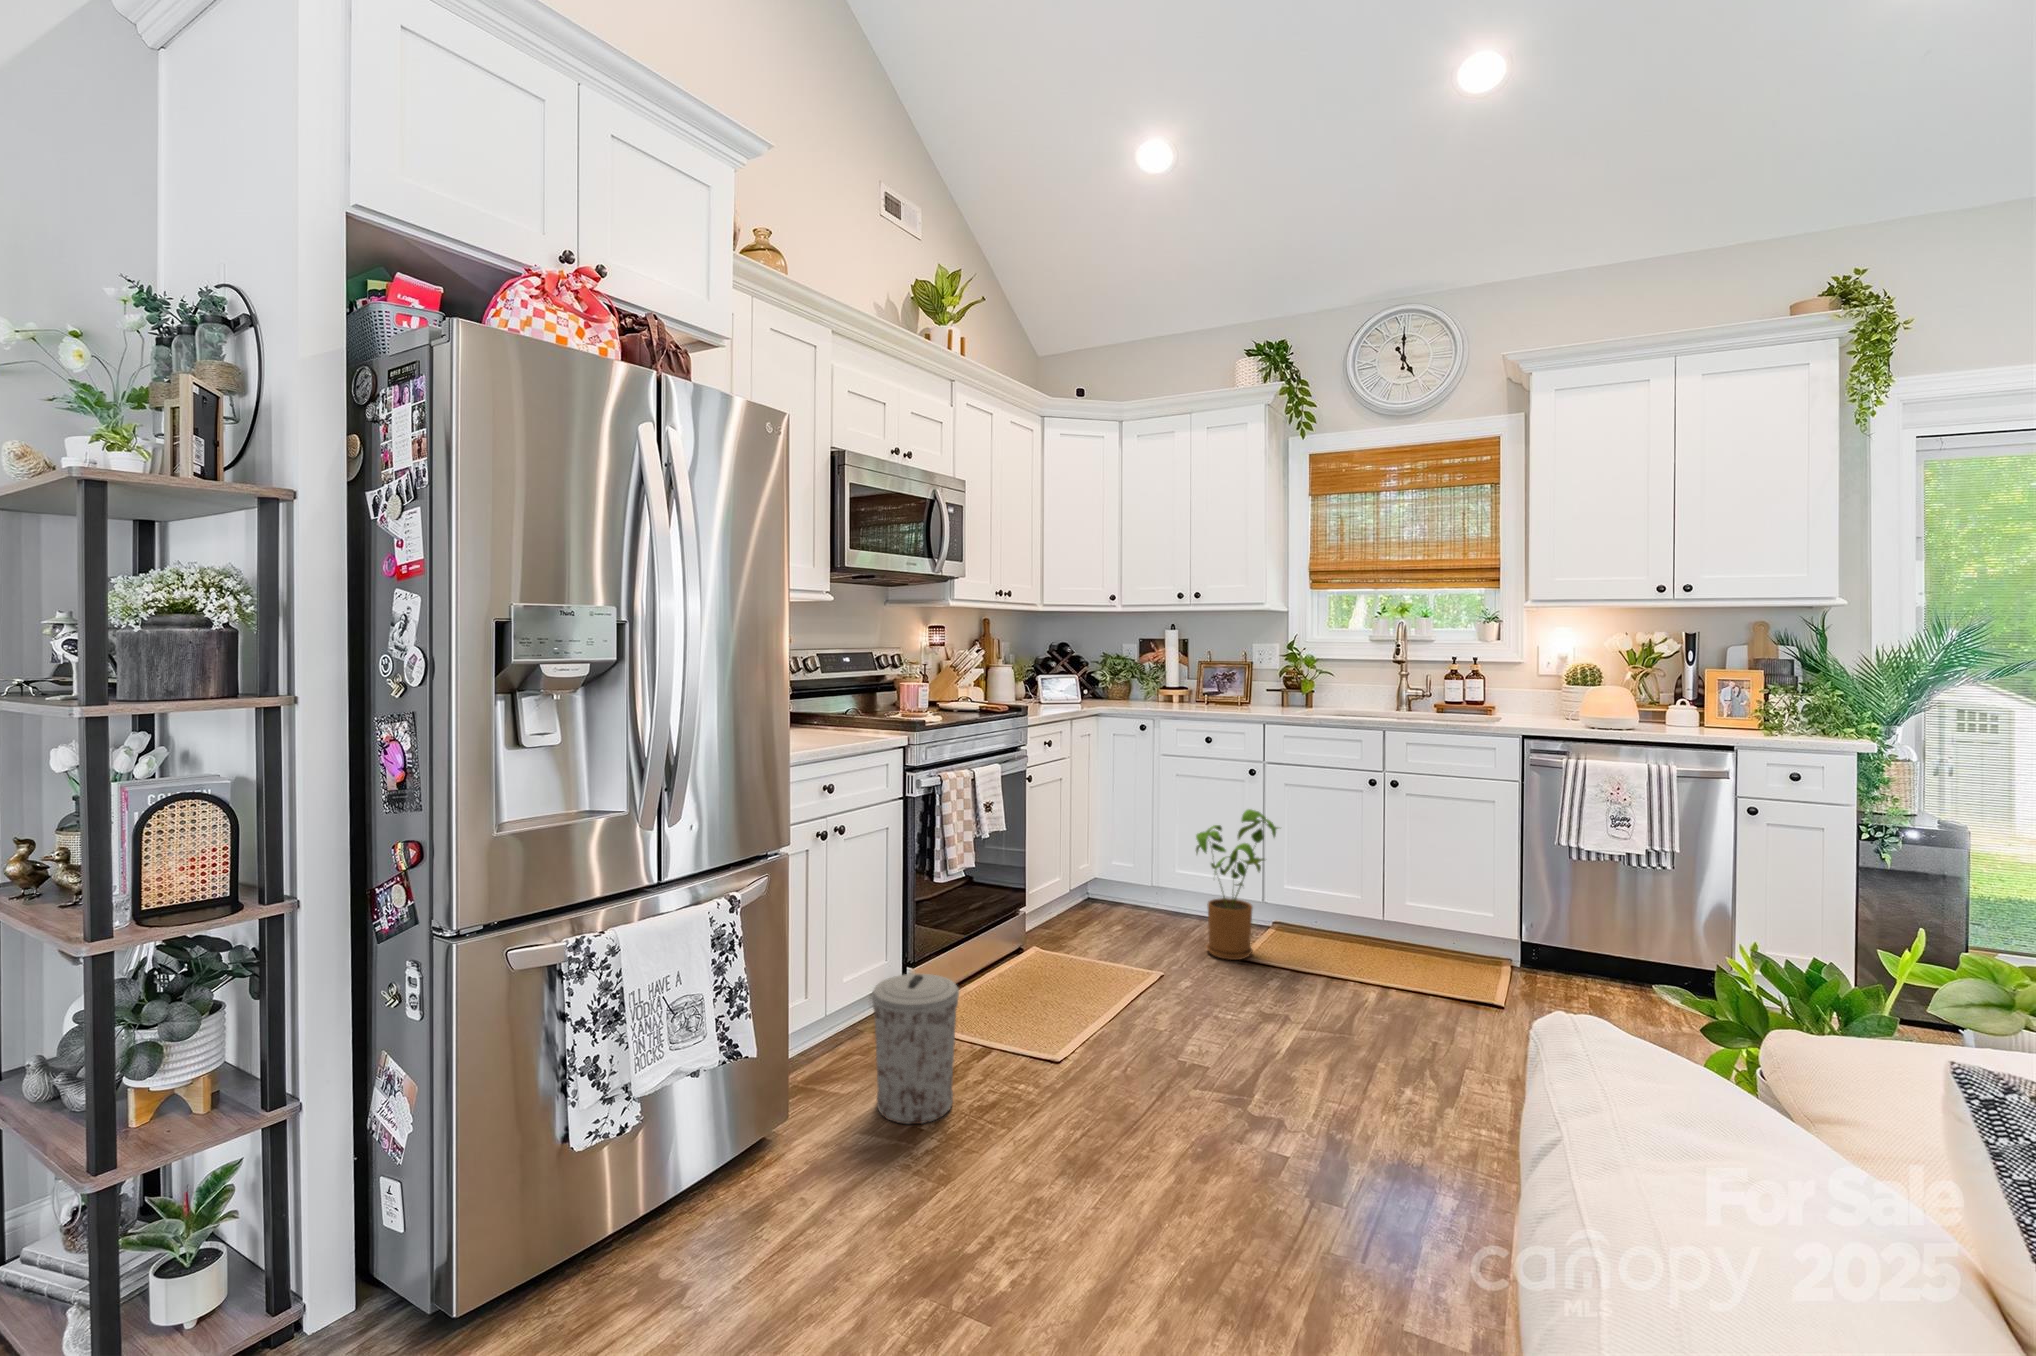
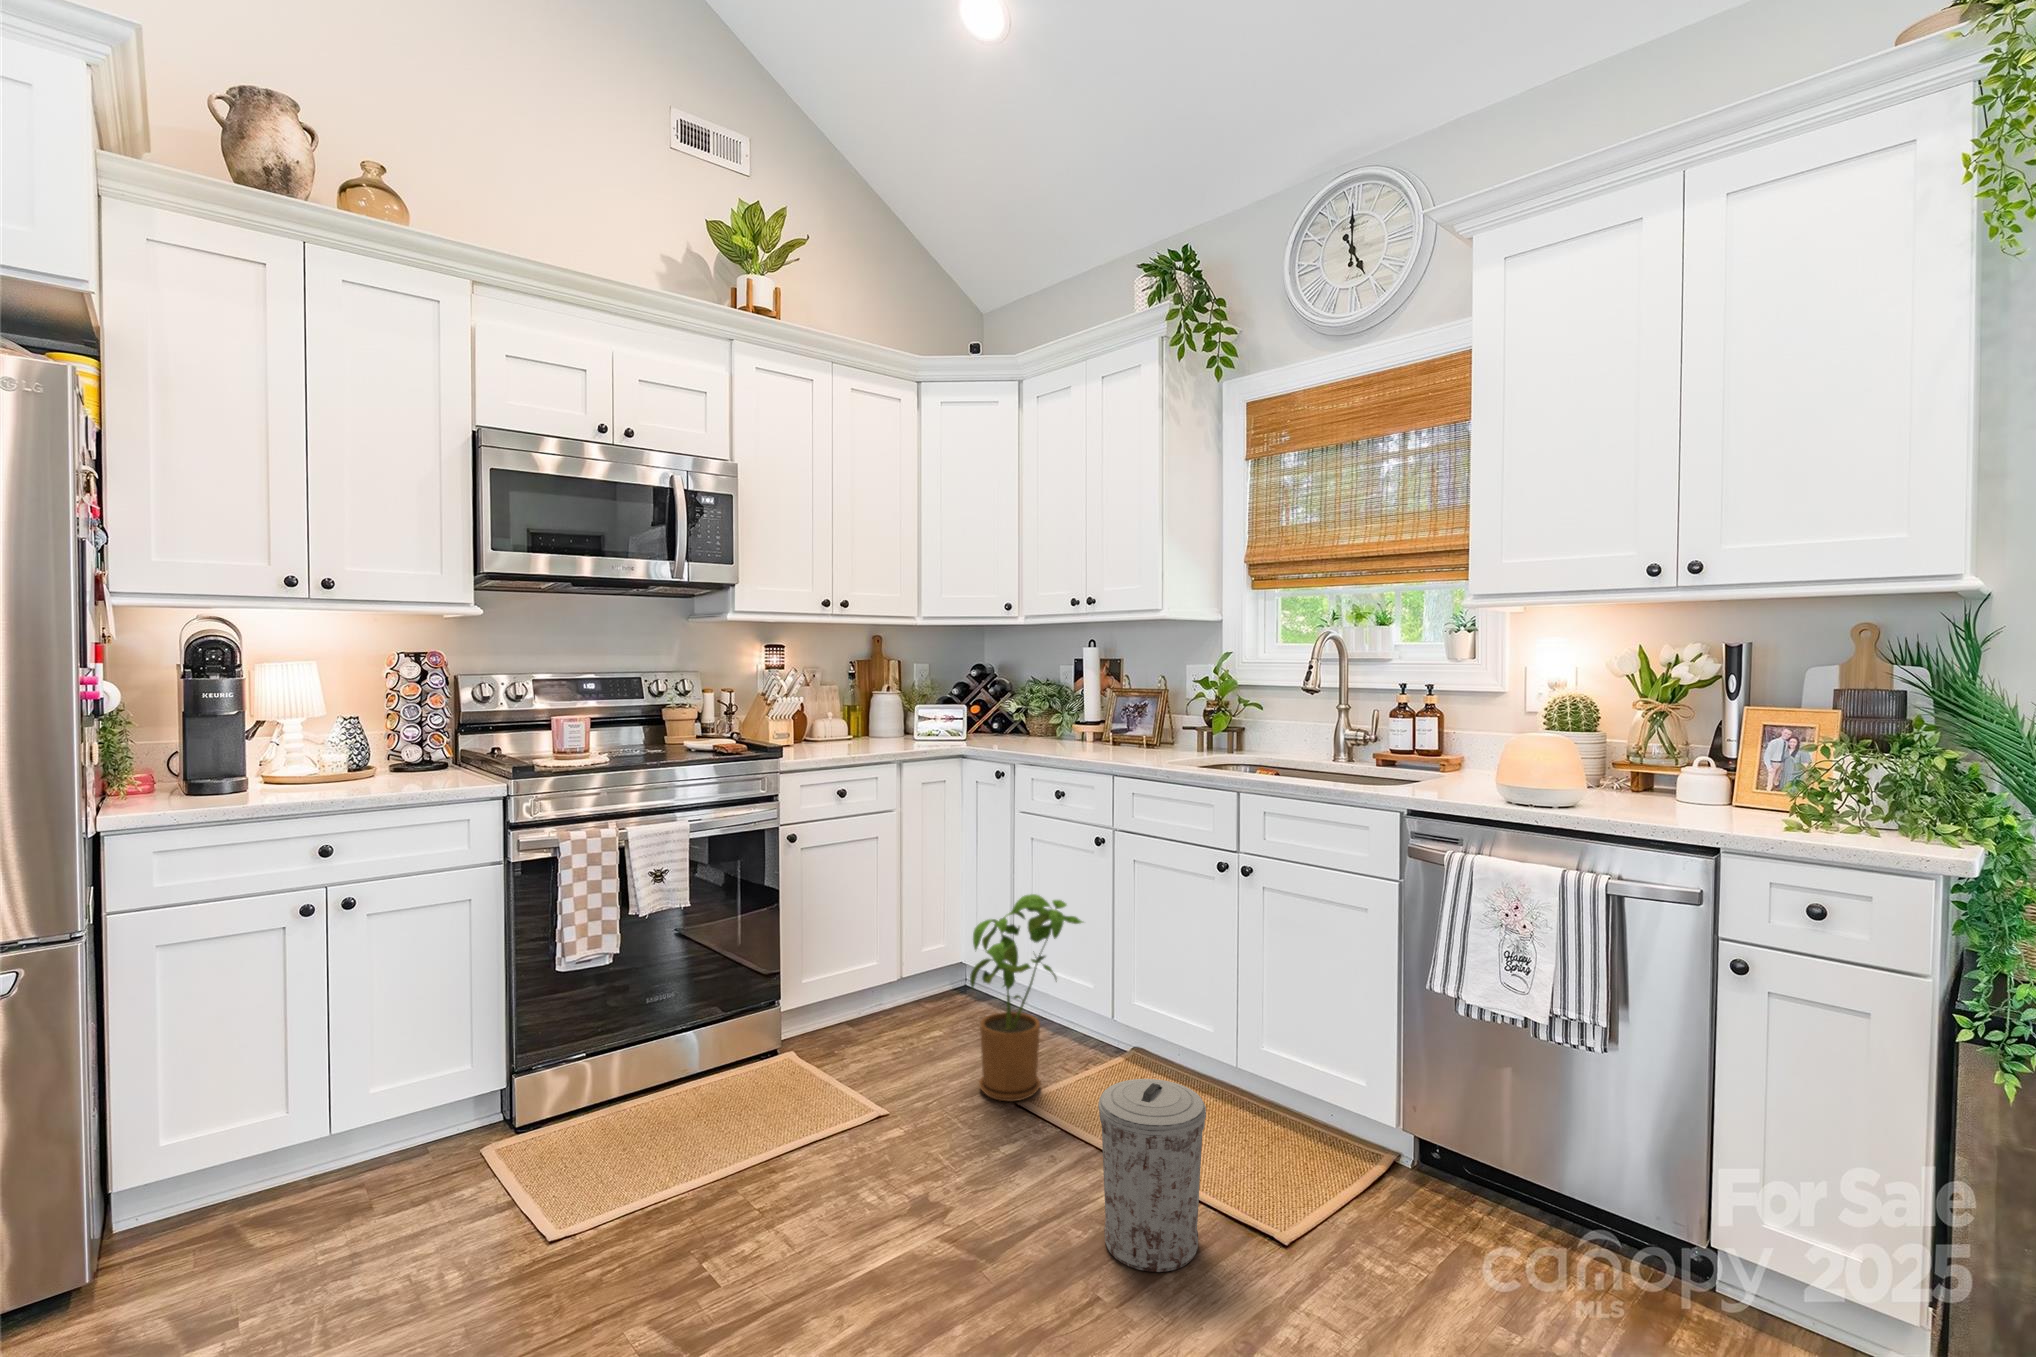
trash can: present [872,974,959,1124] -> present [1098,1079,1206,1272]

